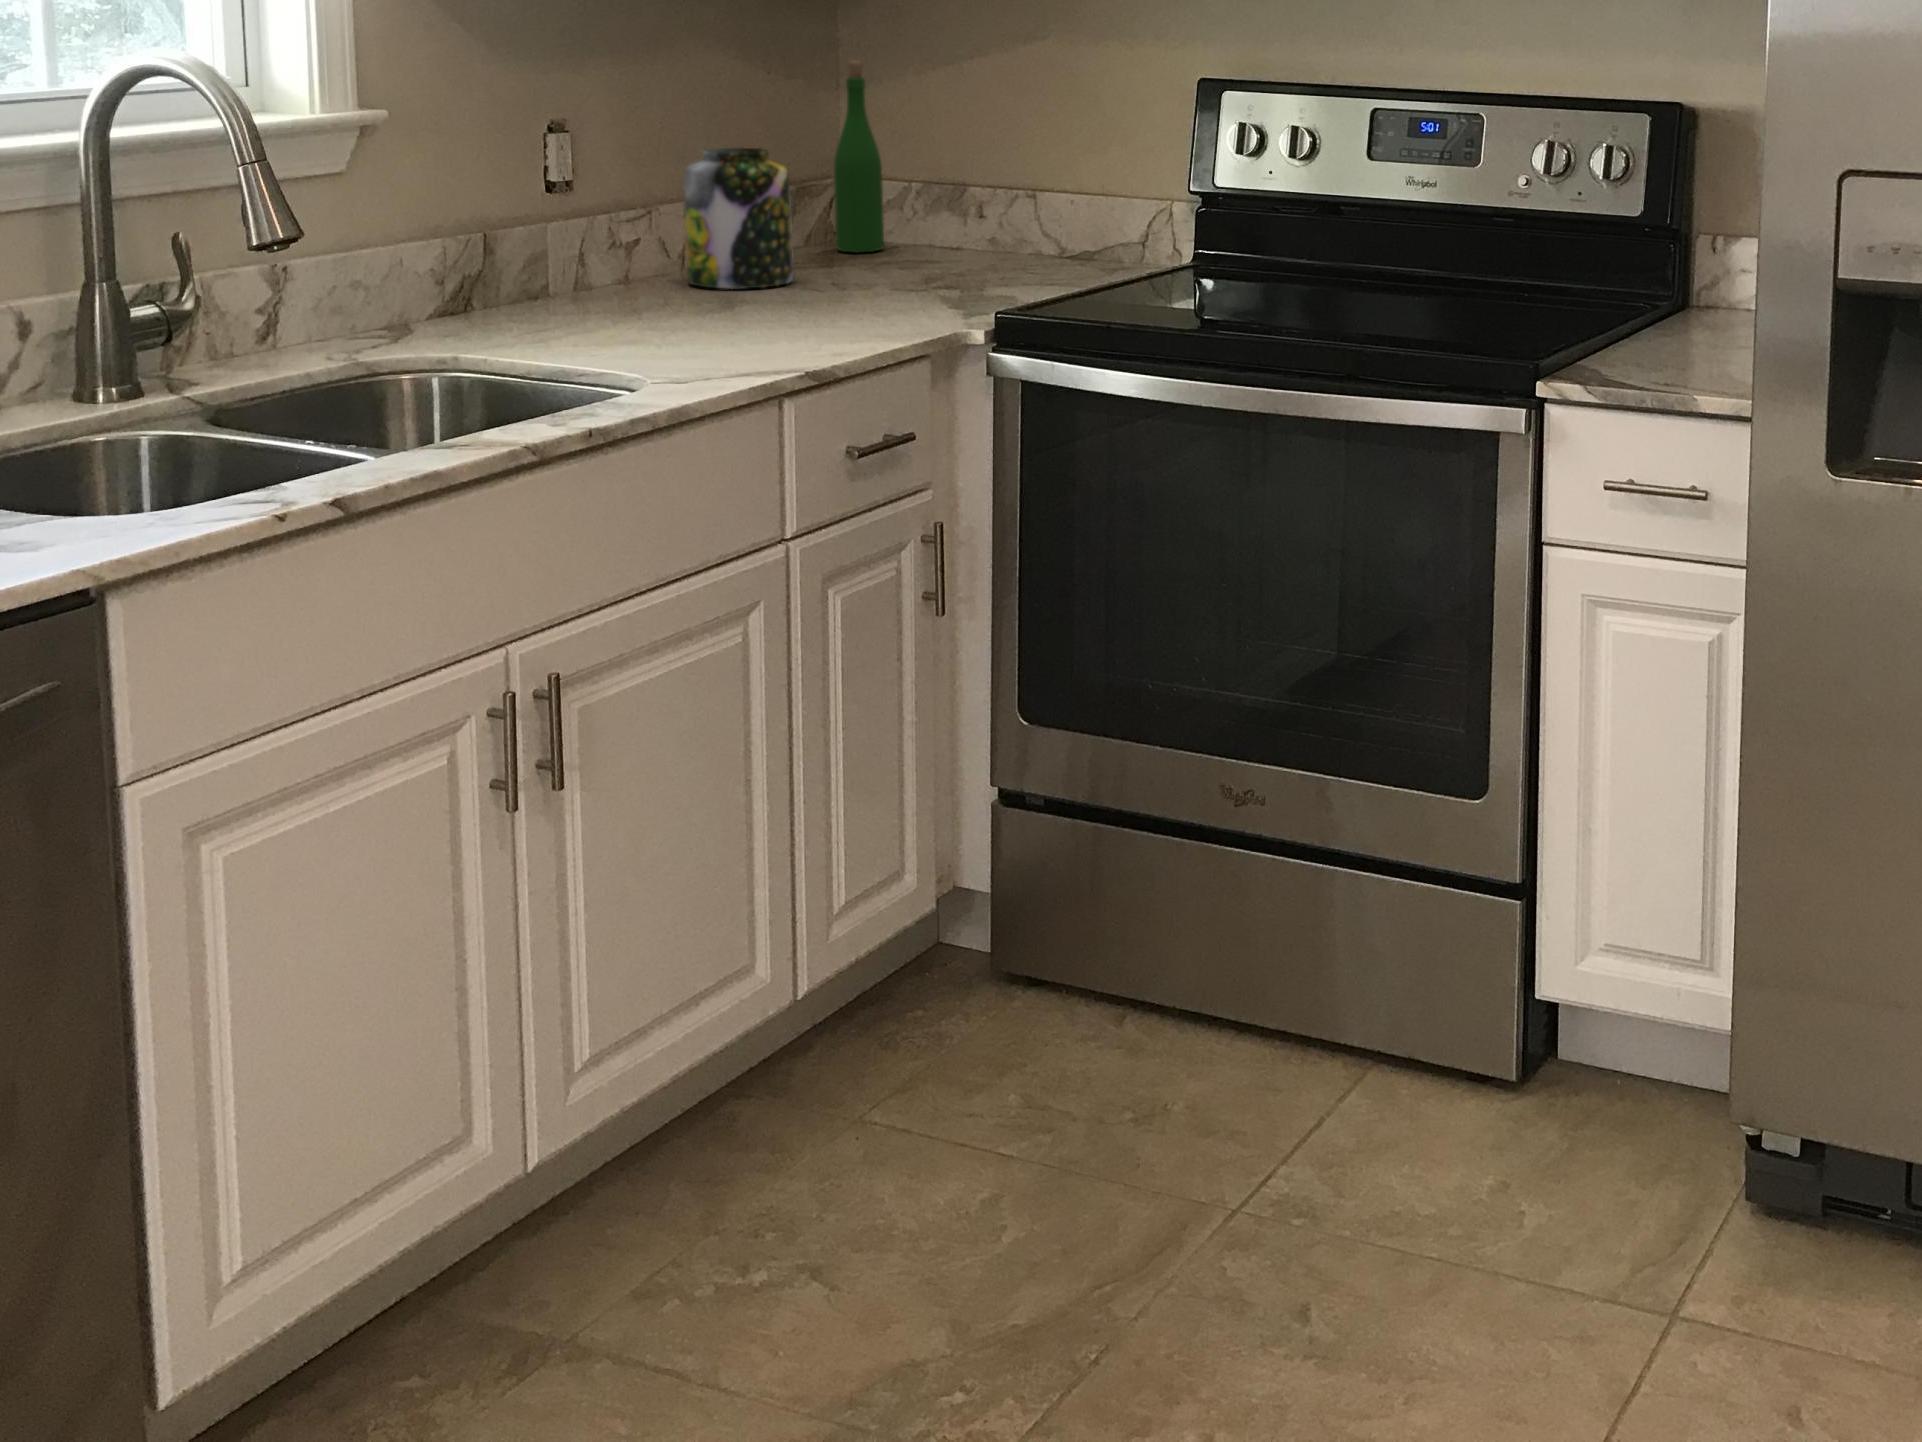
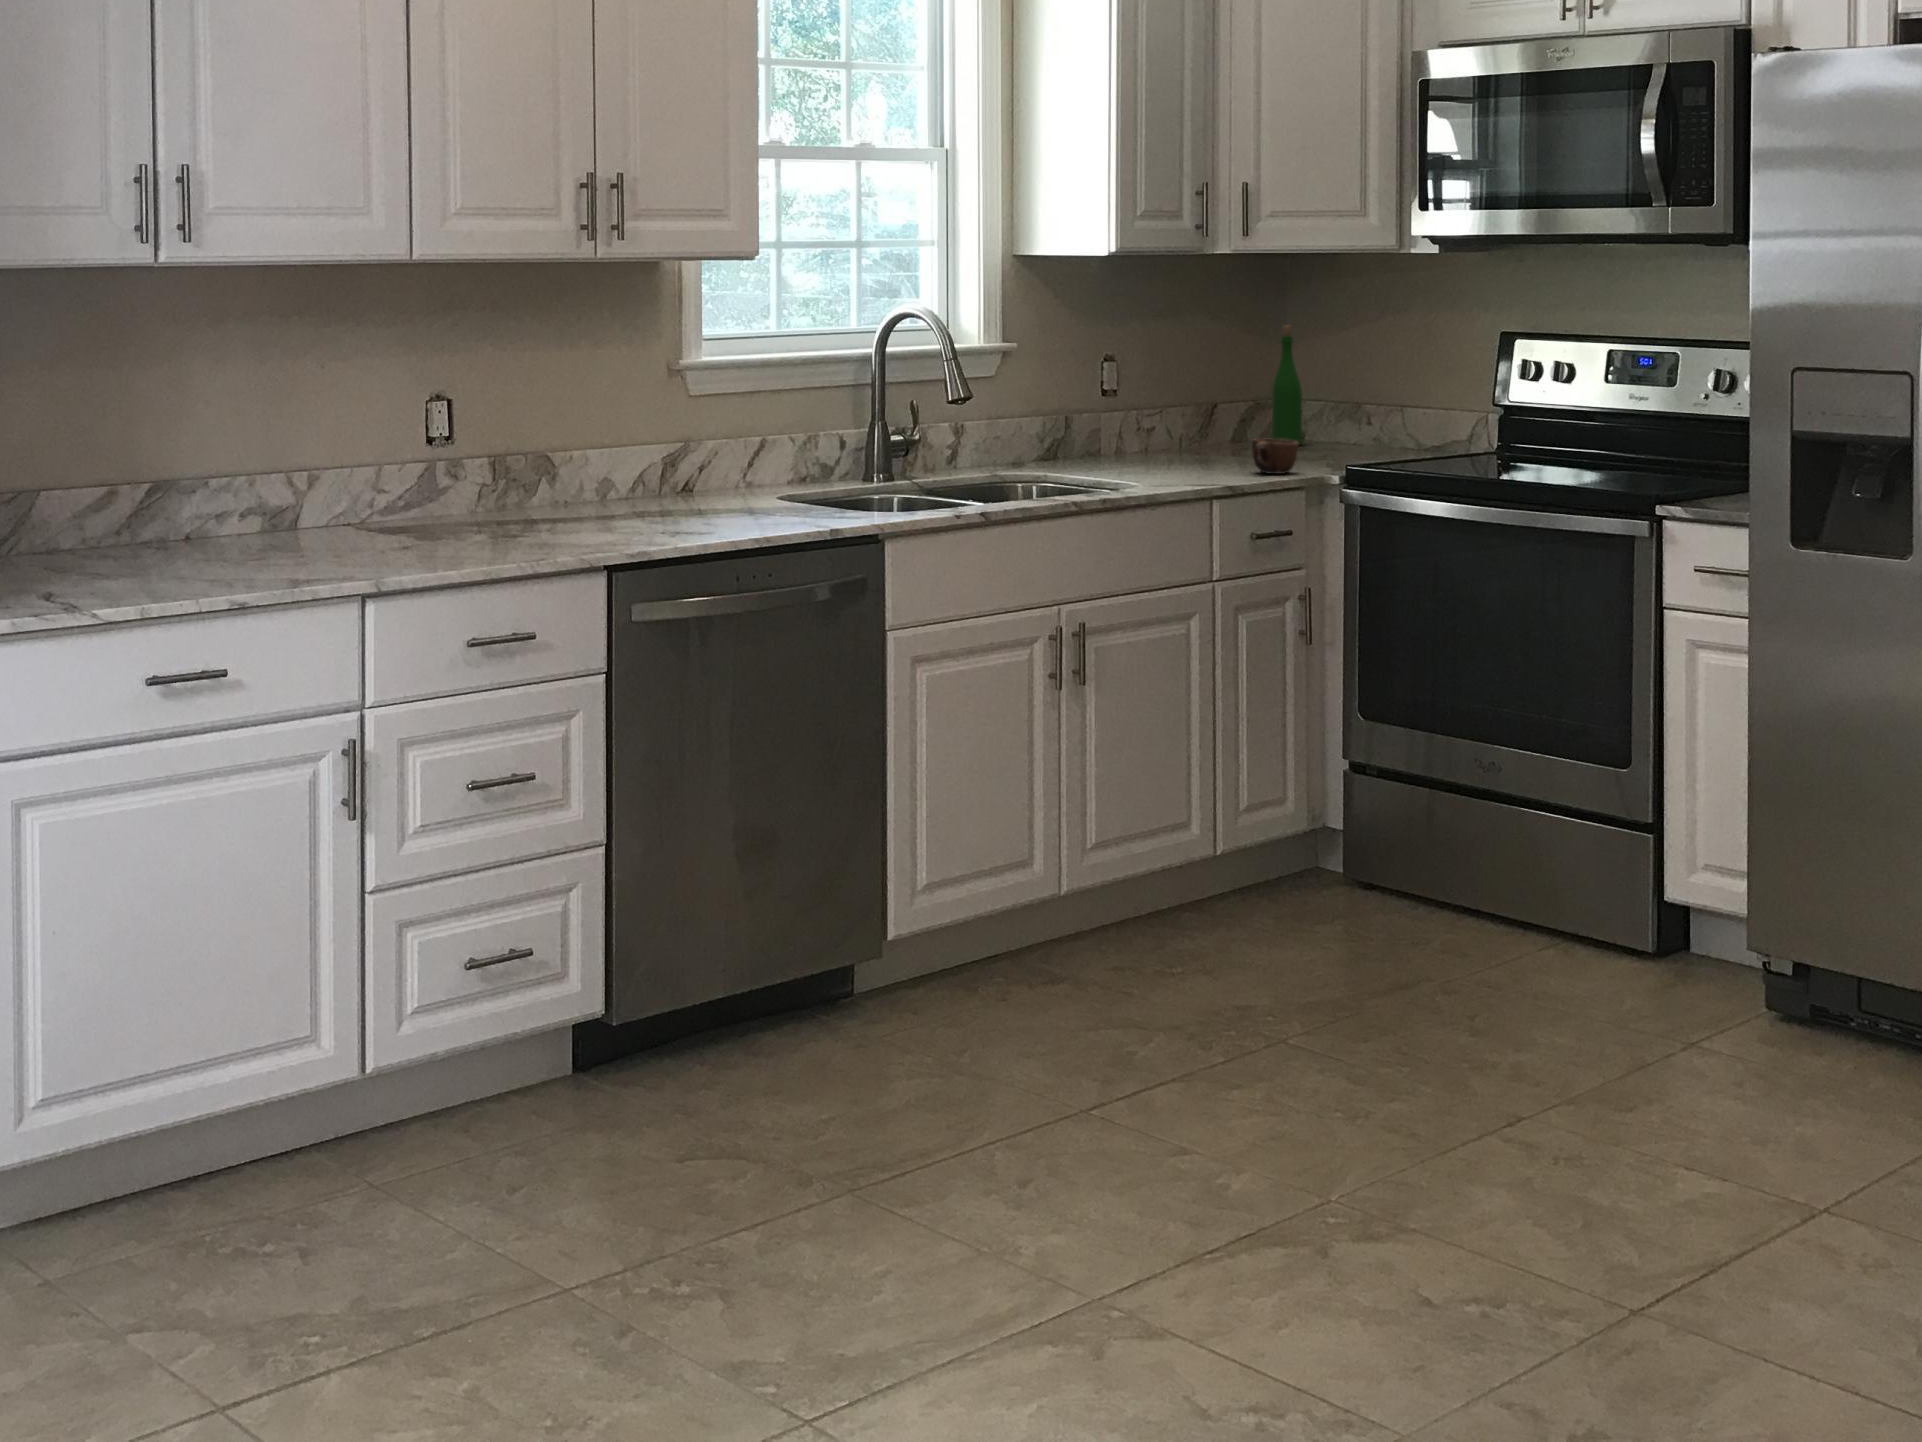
jar: present [684,147,793,289] -> none [1177,374,1239,457]
mug: none [834,269,915,333] -> present [1252,438,1298,474]

